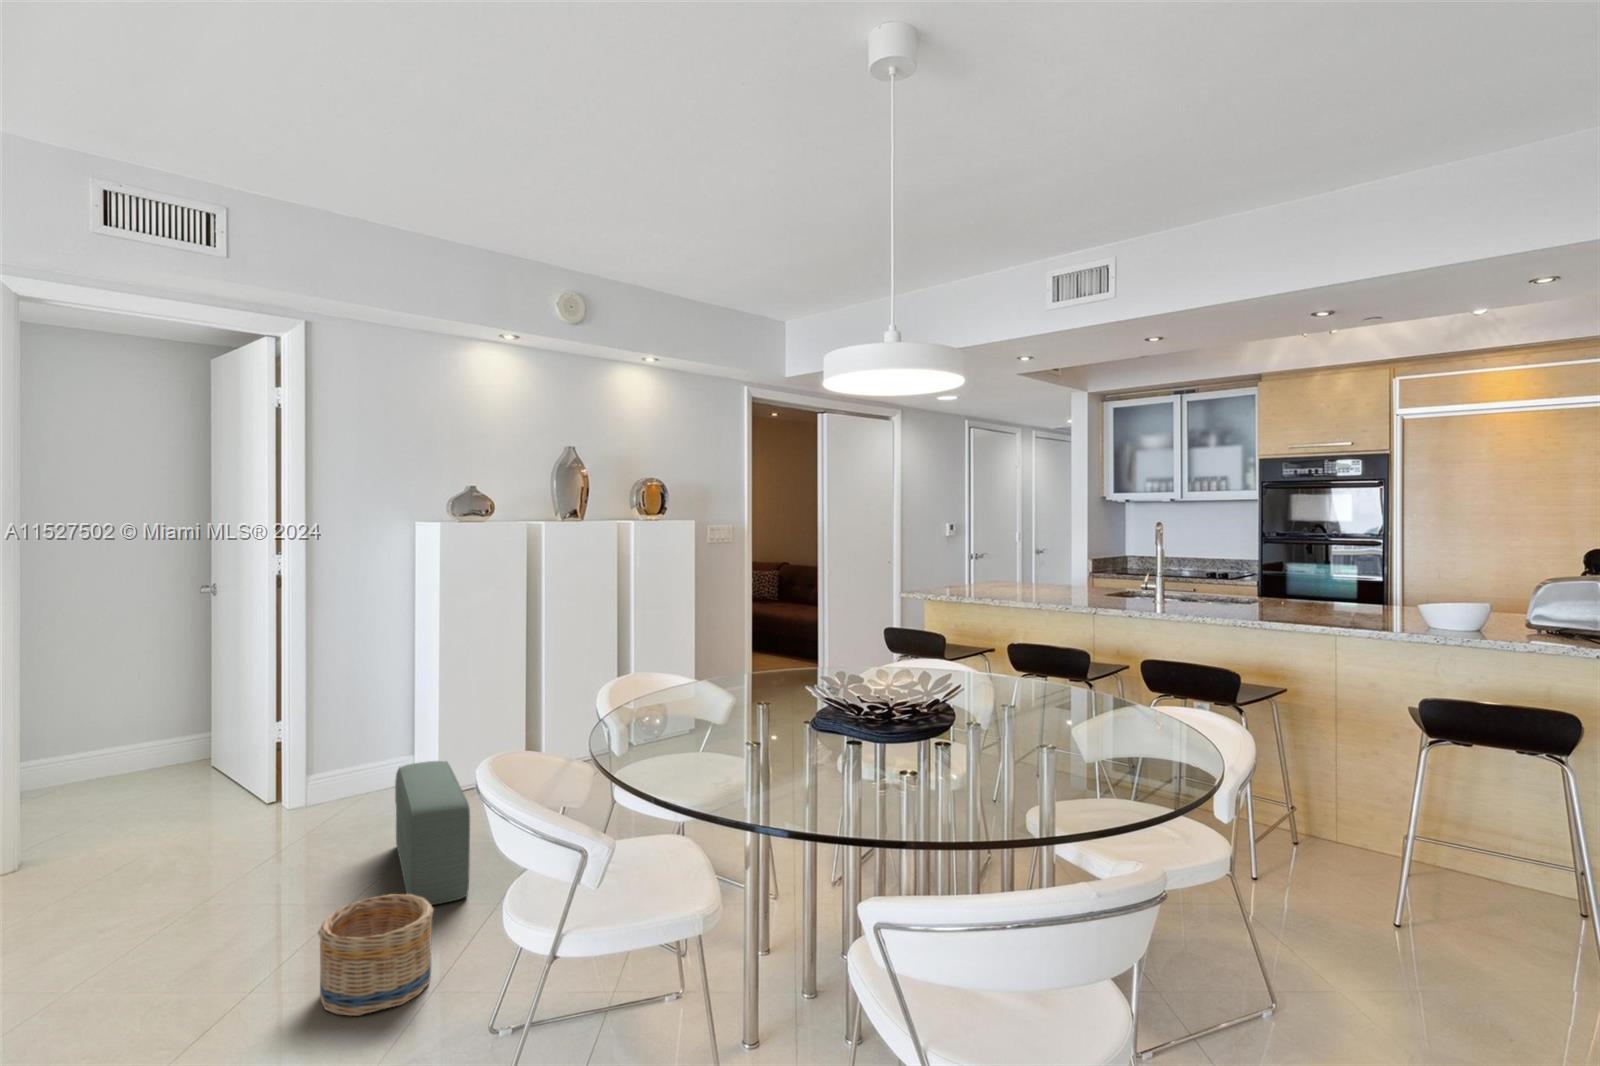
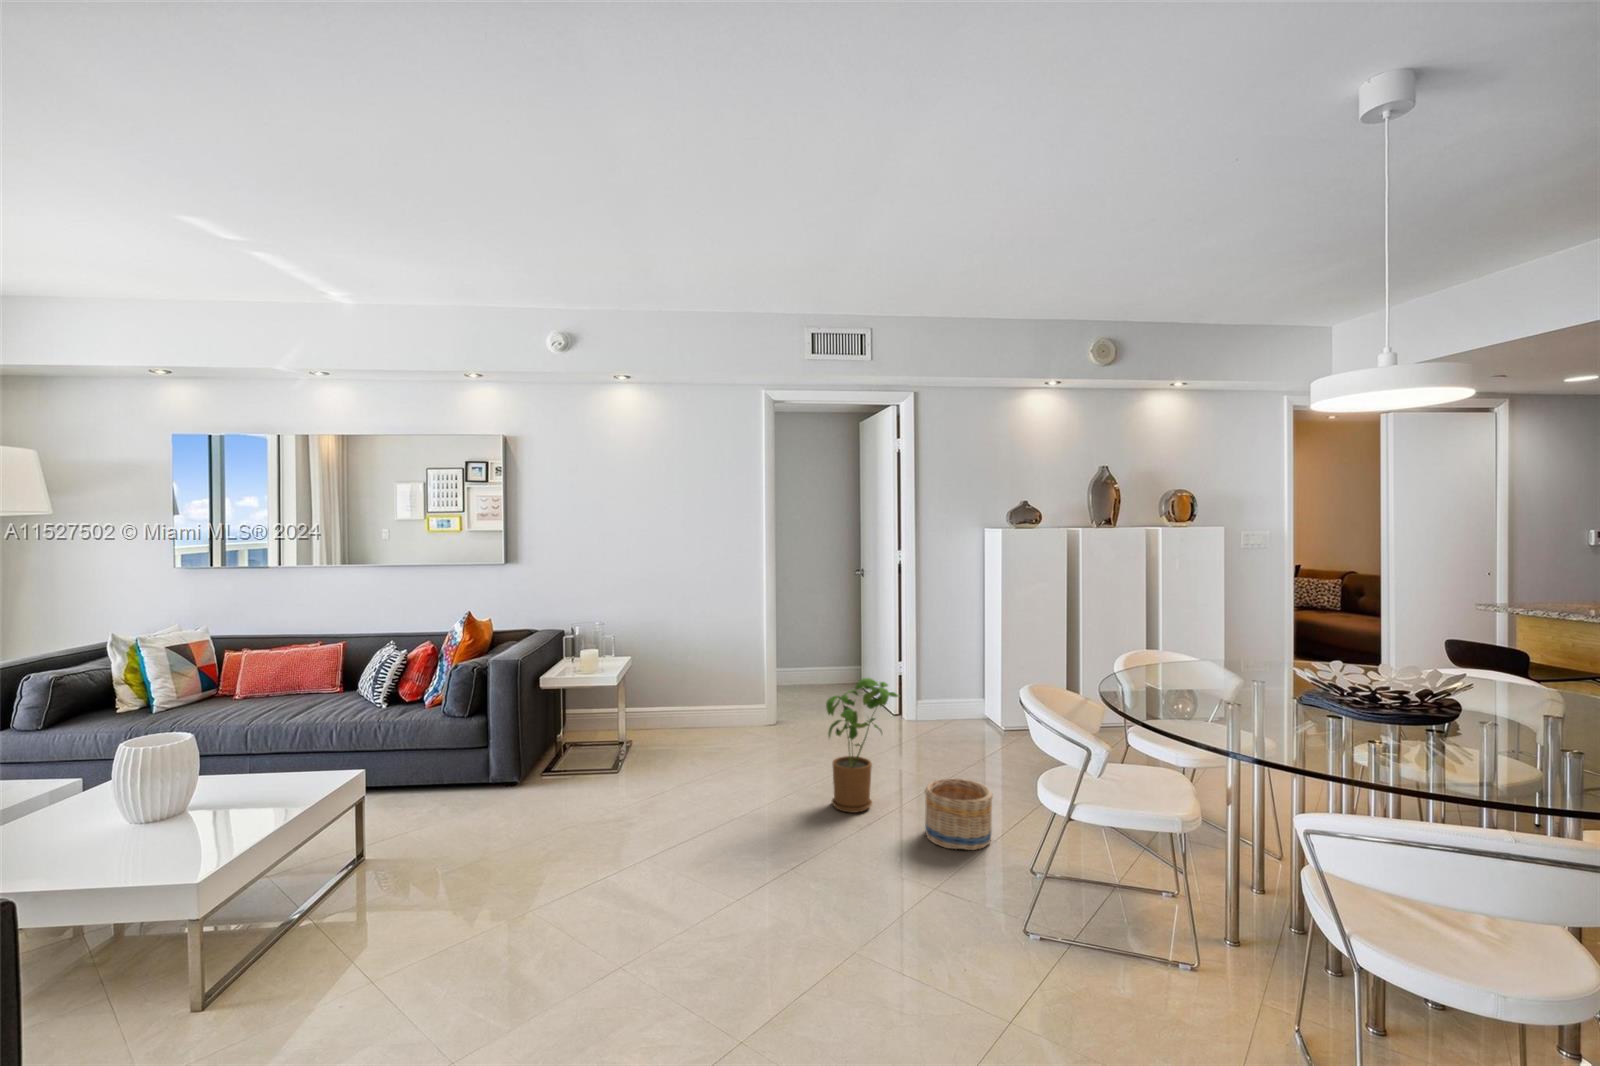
pouf: present [395,761,470,905] -> none [971,701,1019,800]
house plant: none [121,765,277,1005] -> present [826,678,898,813]

